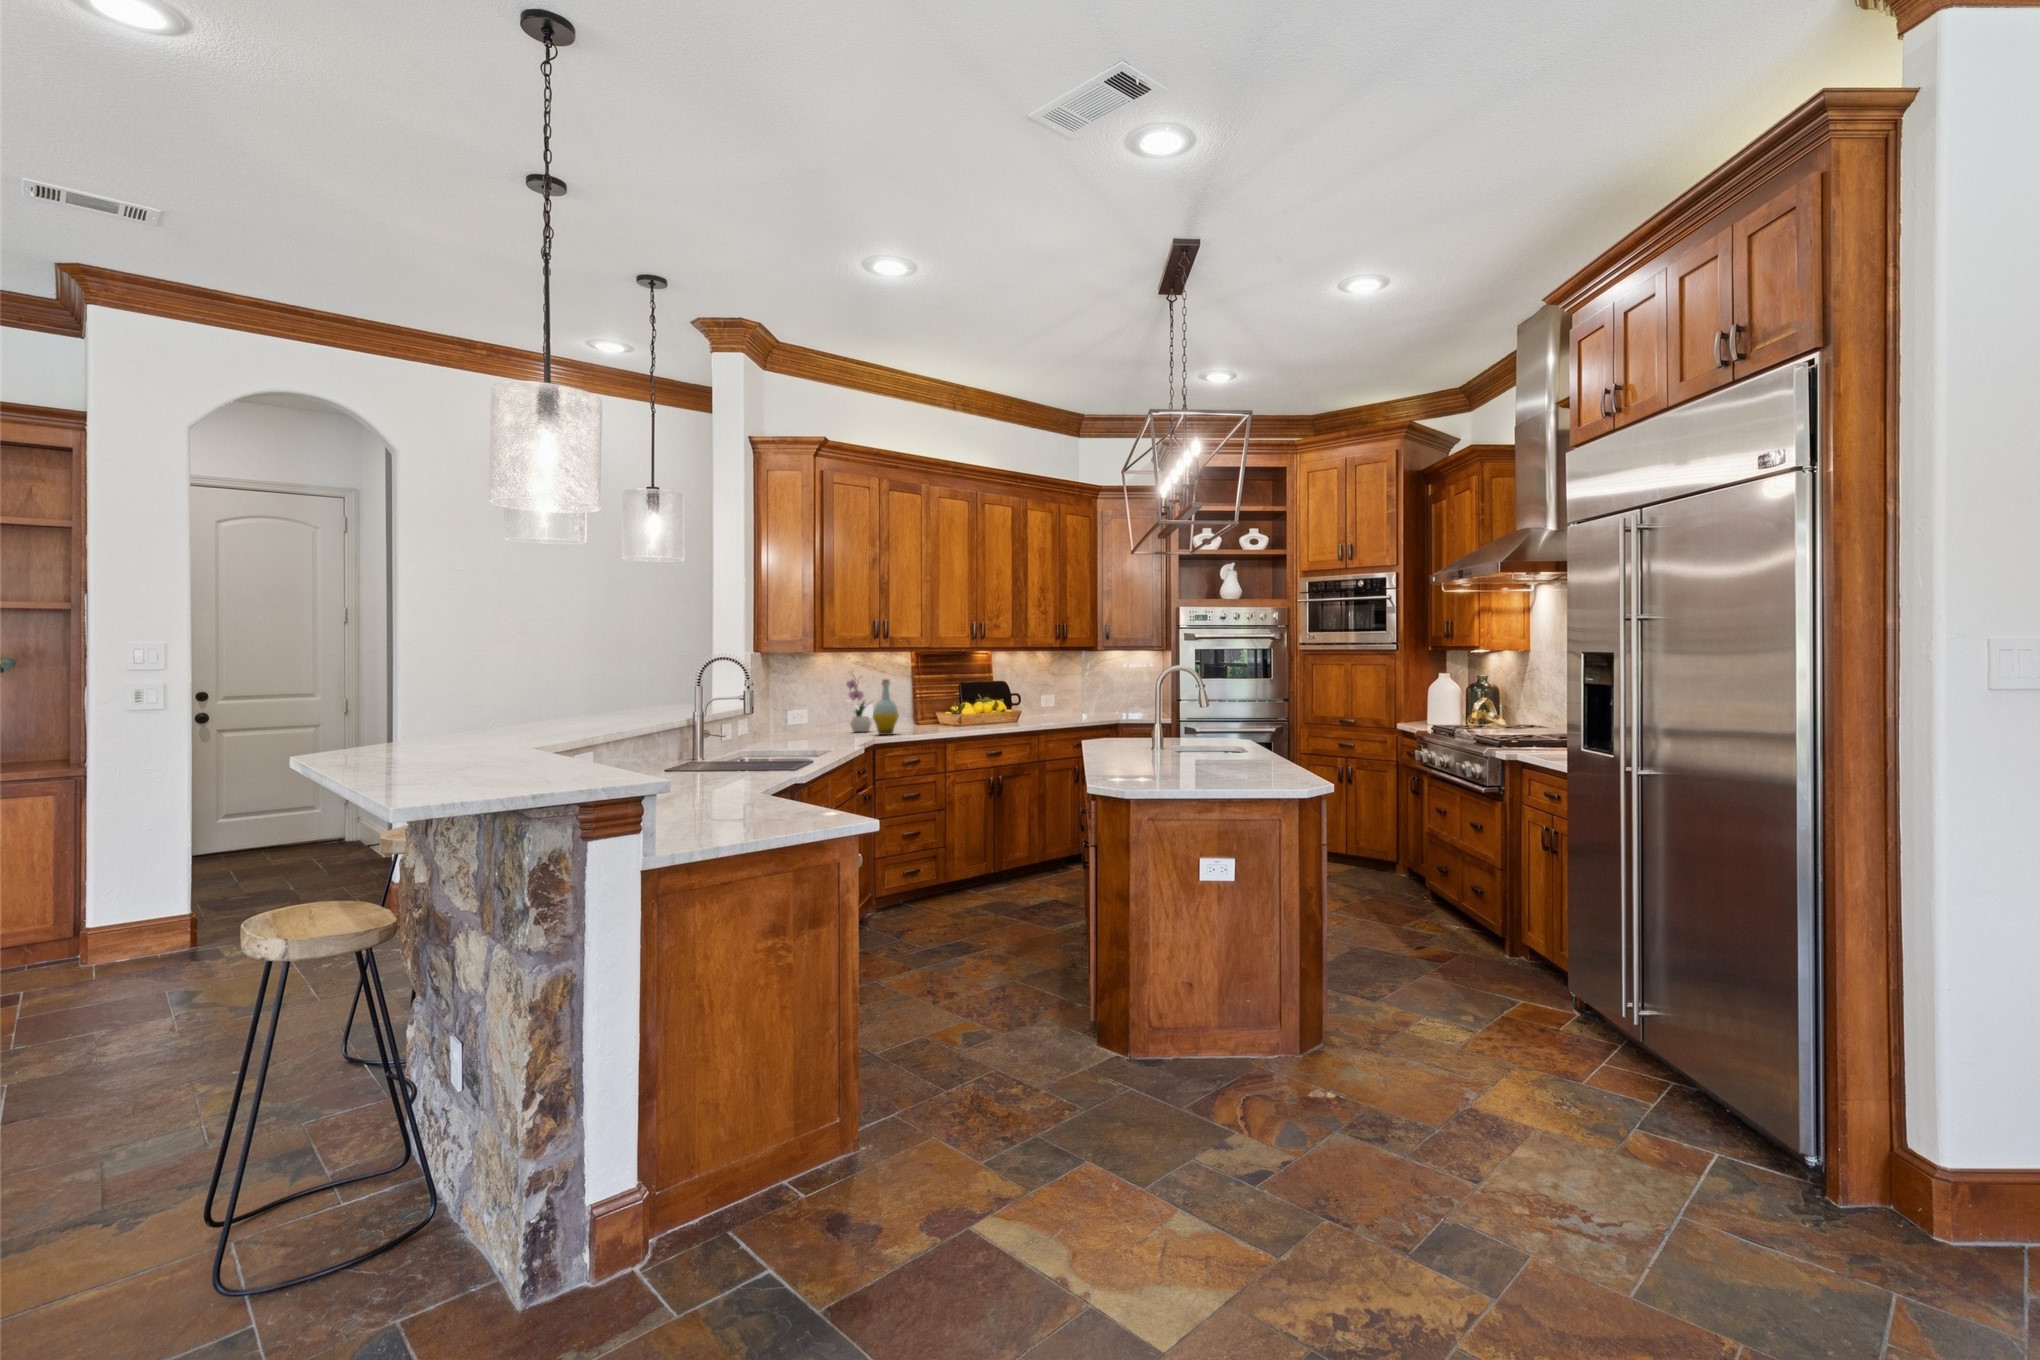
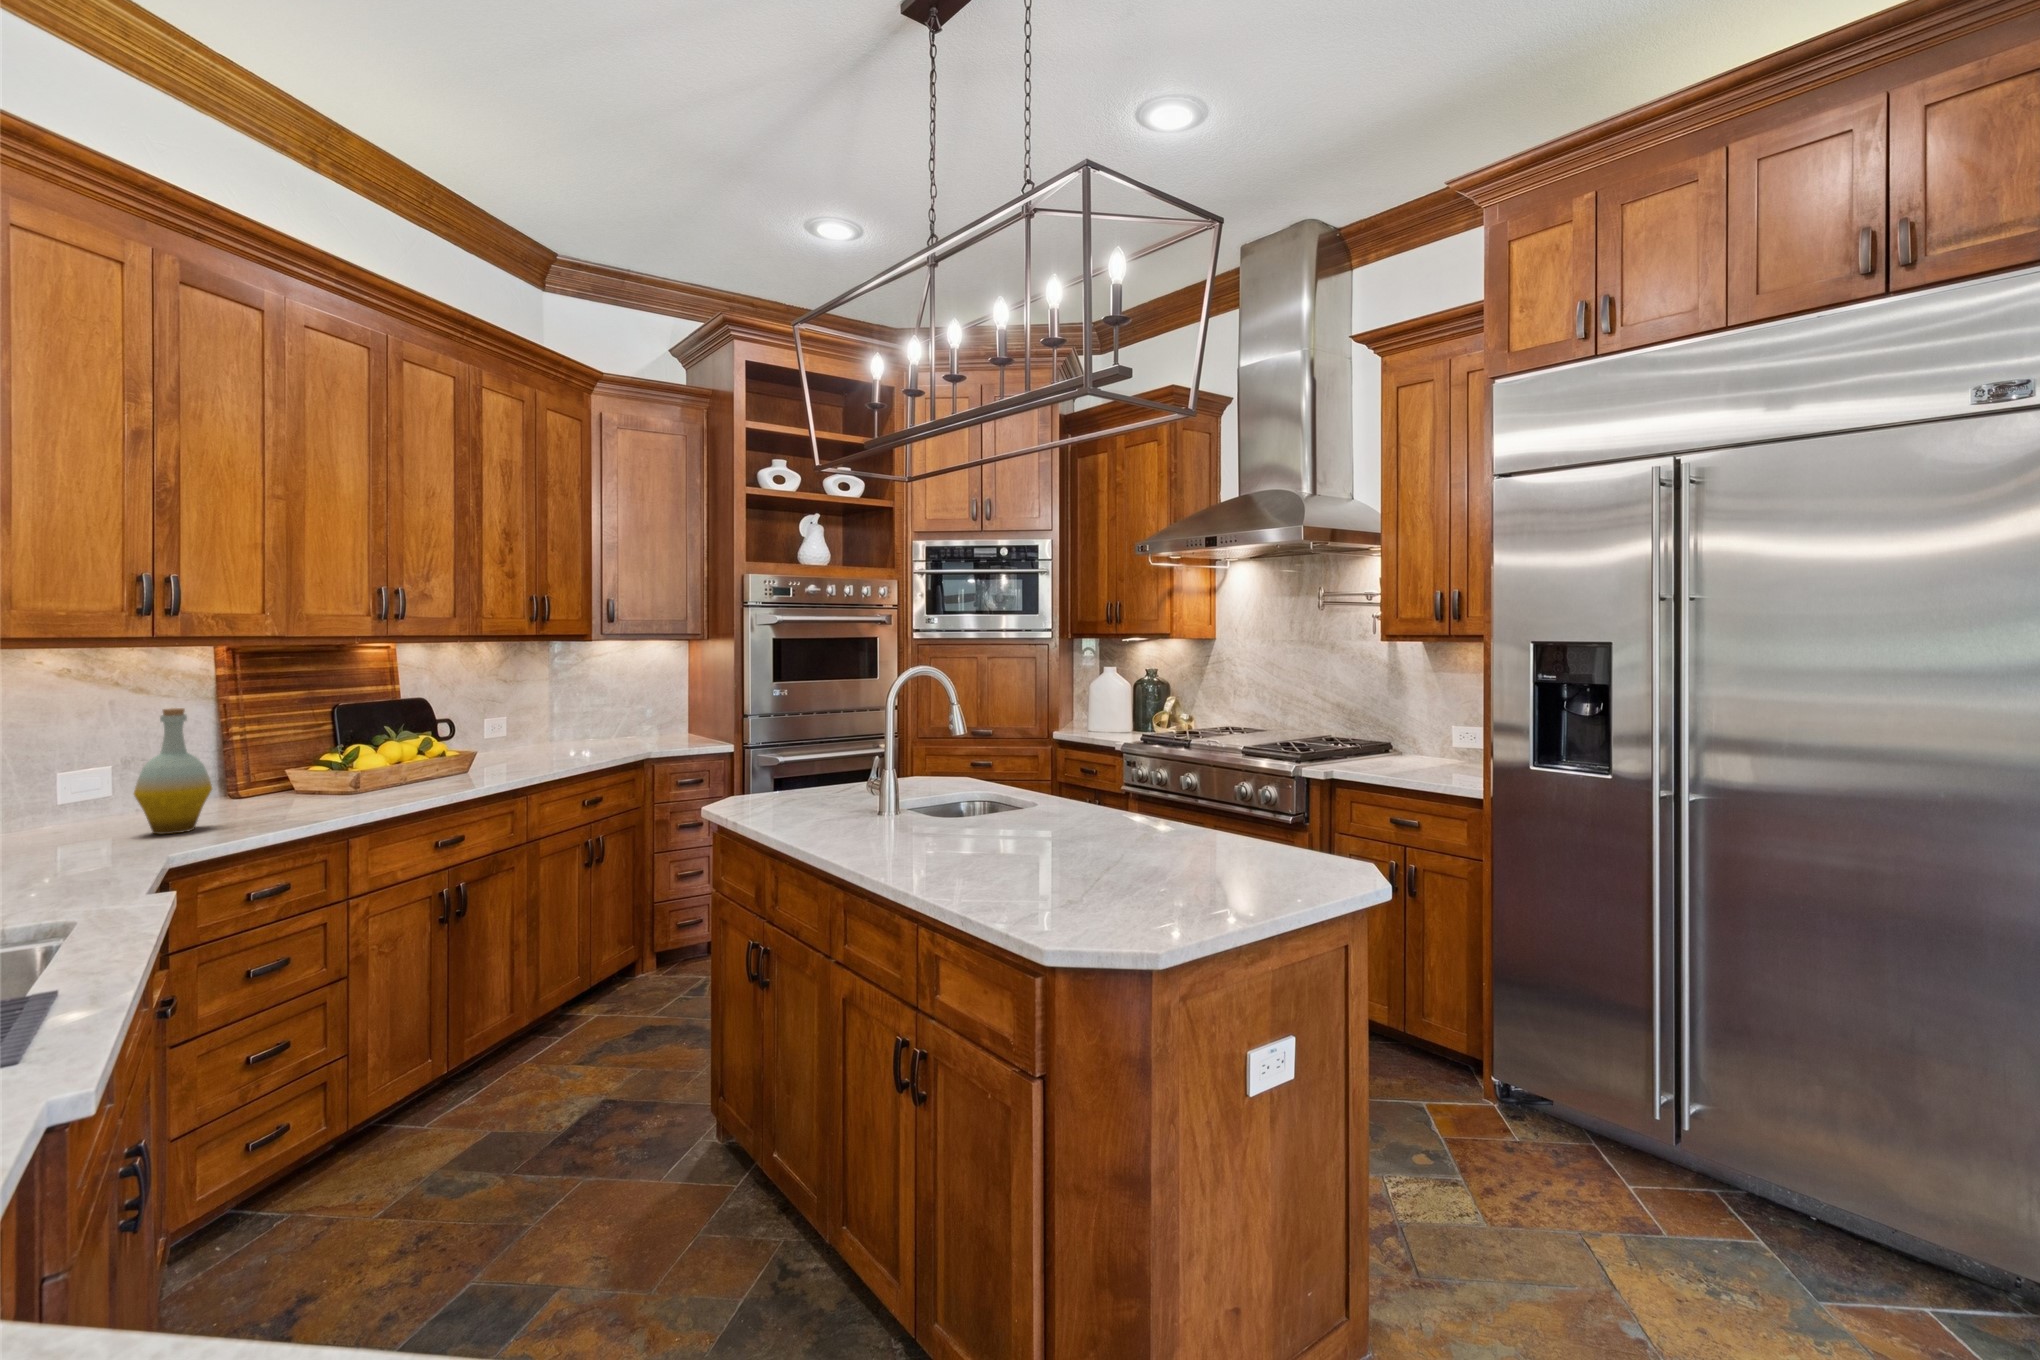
flower arrangement: present [846,679,871,732] -> none [35,691,123,831]

